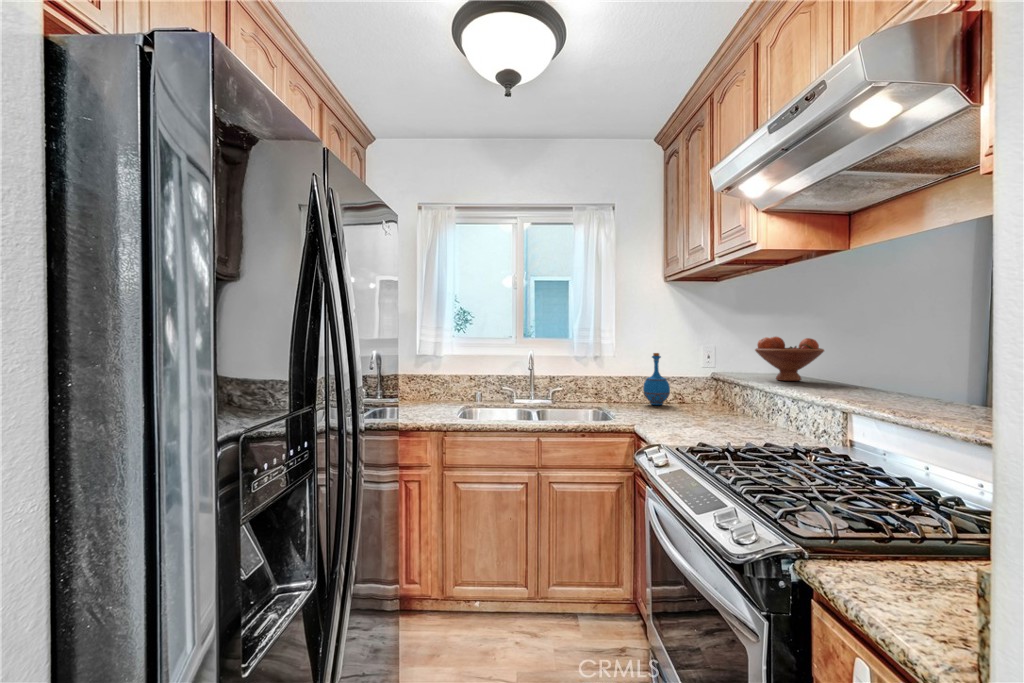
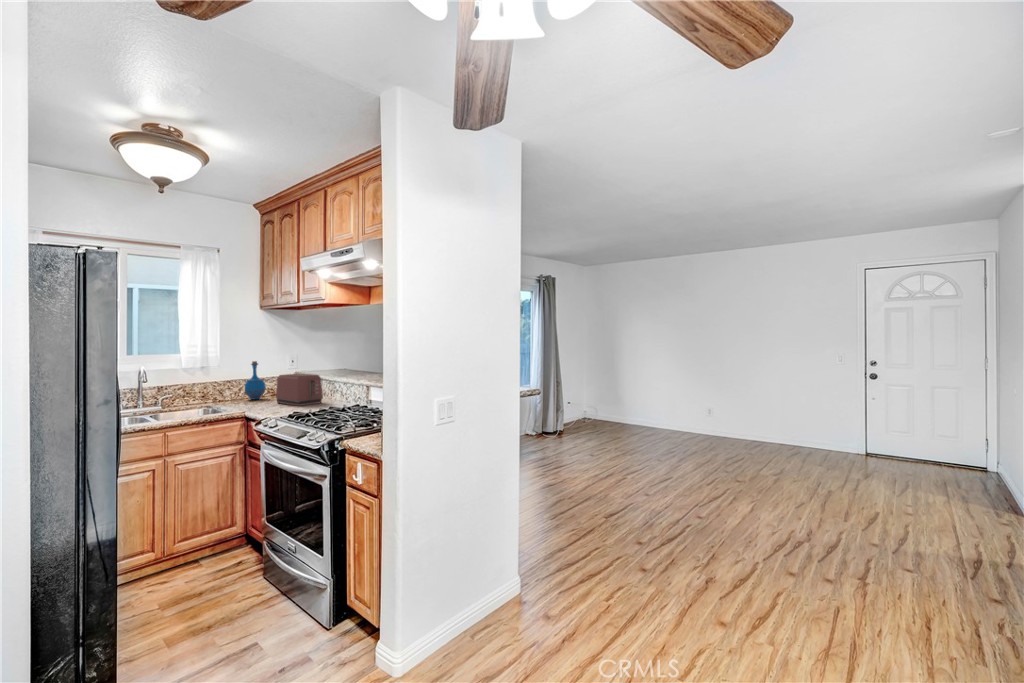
fruit bowl: present [755,337,824,381] -> none [324,348,362,375]
toaster: none [680,374,752,427] -> present [276,374,323,406]

